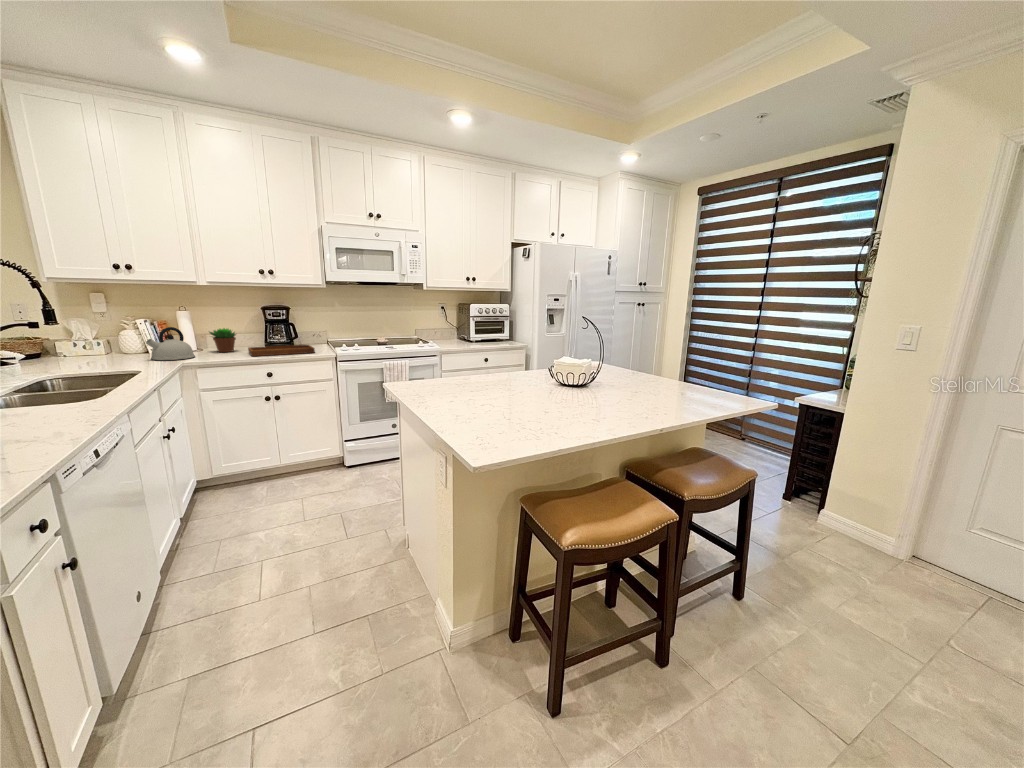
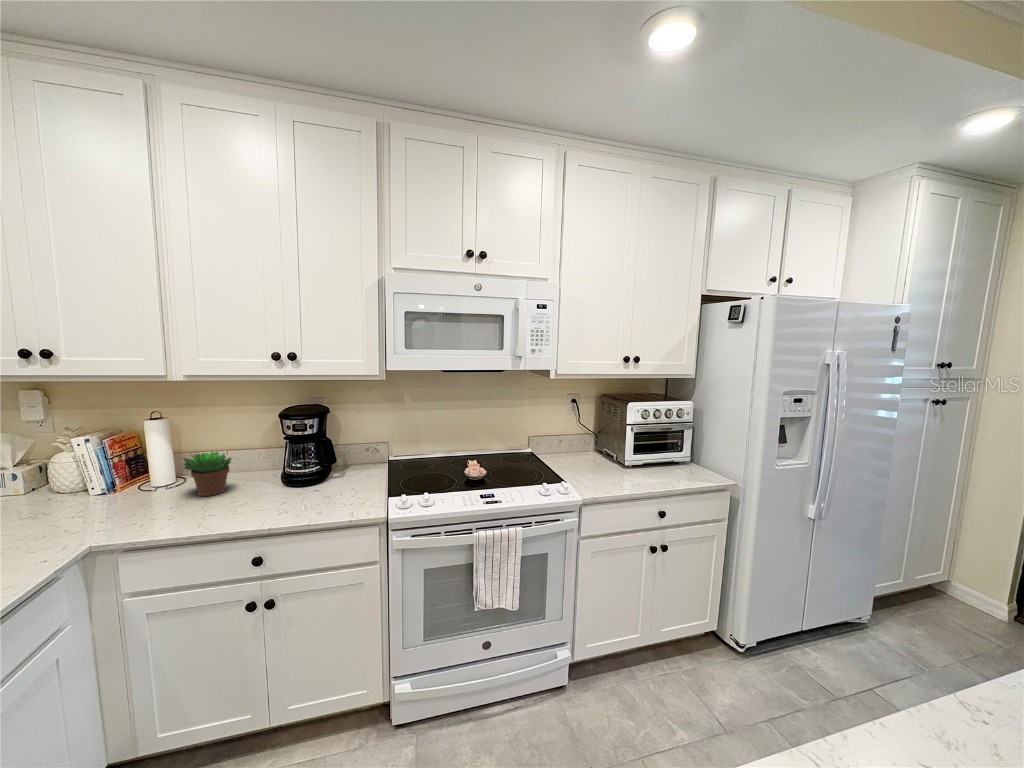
kettle: present [146,327,195,360] -> none [26,466,136,539]
tray: present [248,334,315,356] -> none [228,466,350,522]

